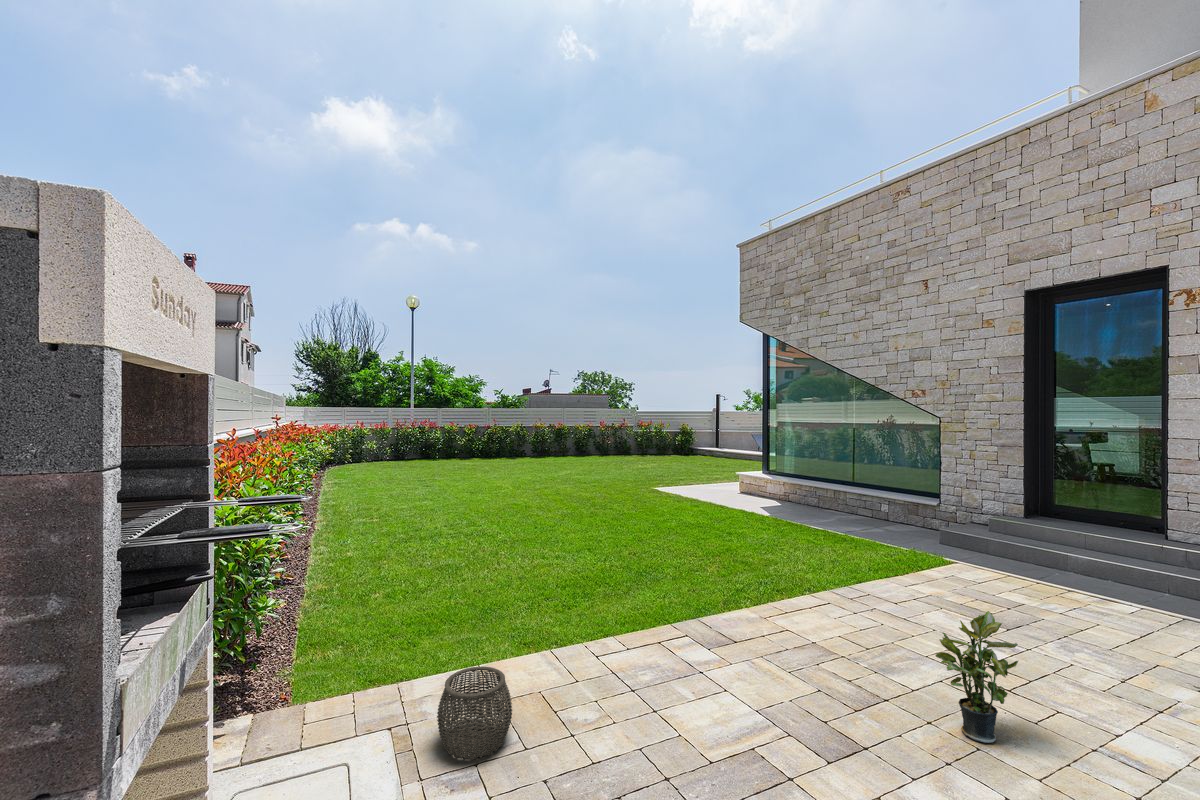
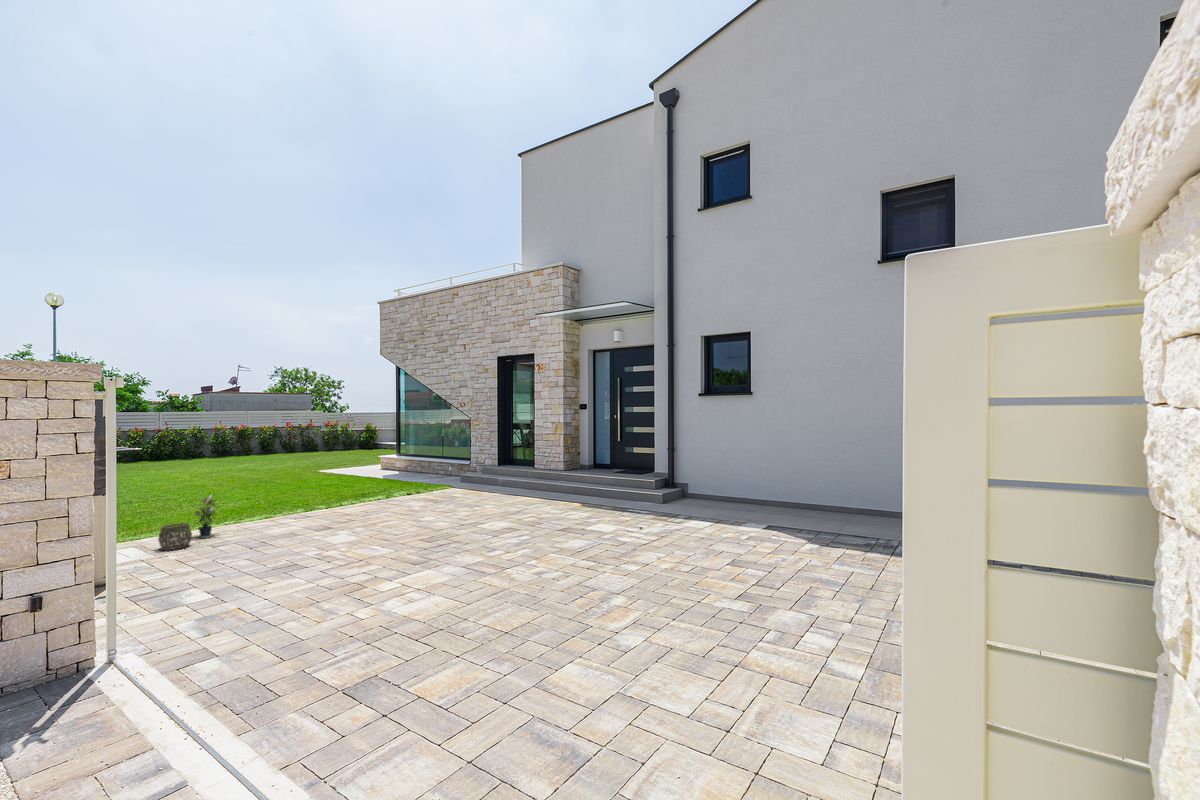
potted plant: present [935,611,1018,743] -> present [194,495,217,538]

